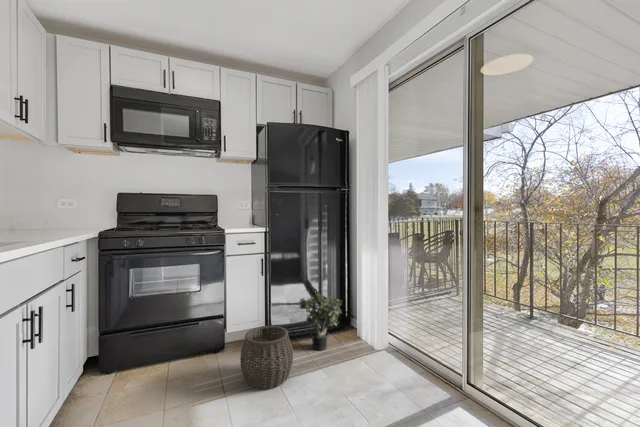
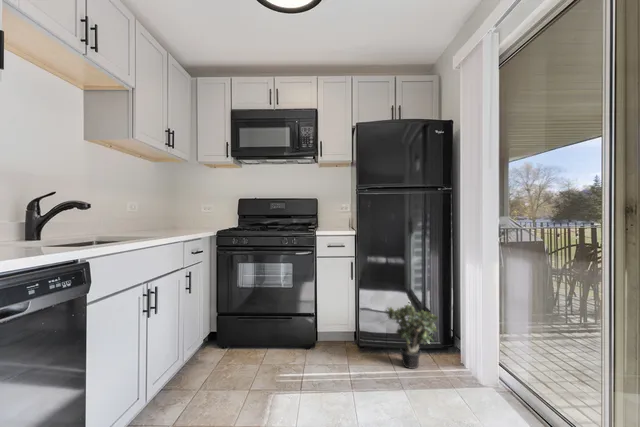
woven basket: present [240,326,293,389] -> none [316,331,370,397]

